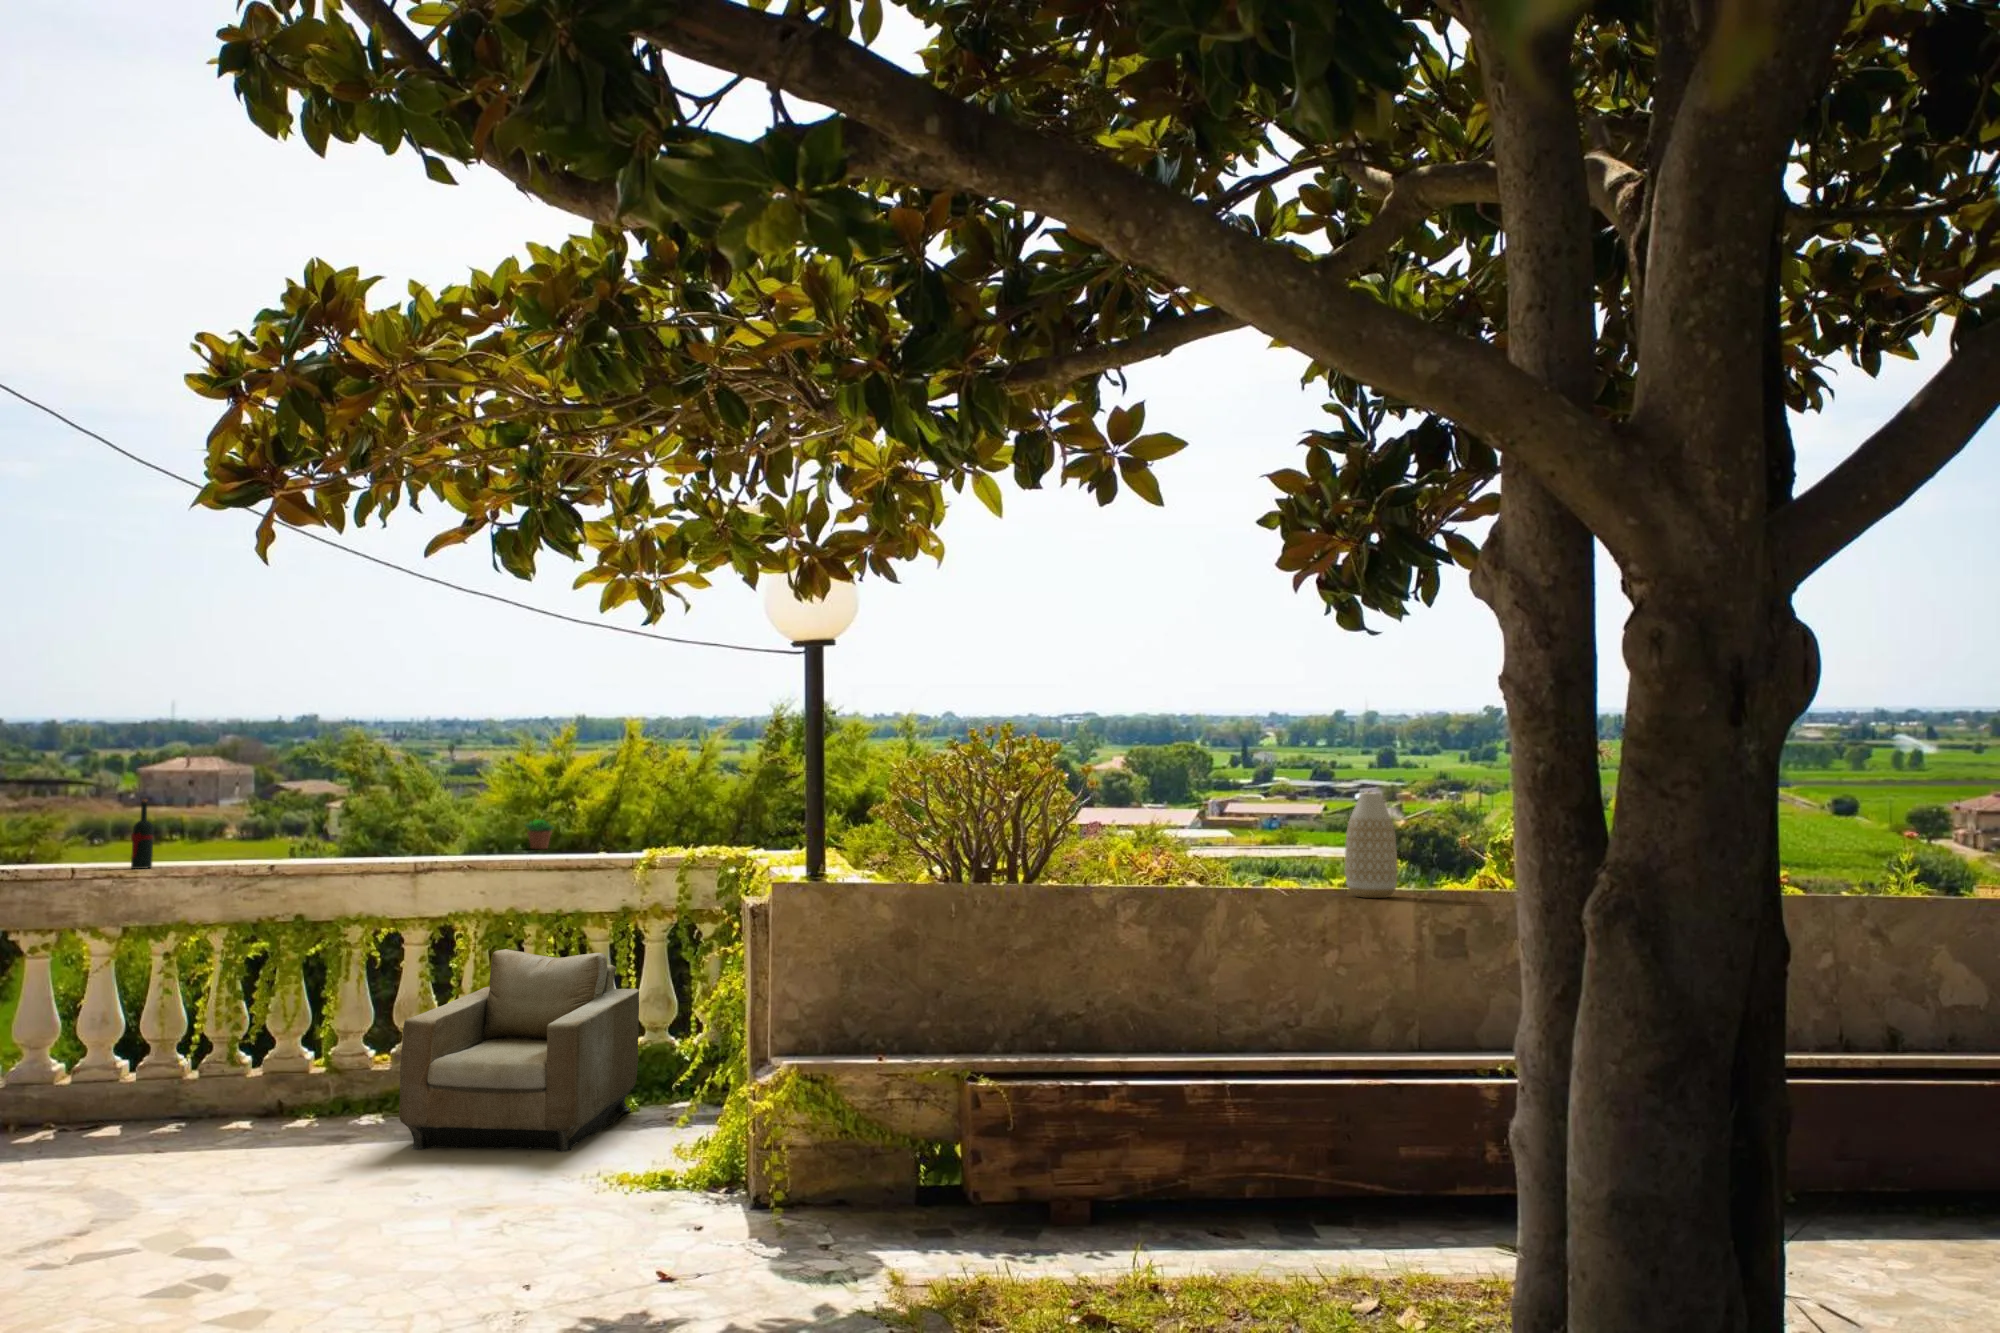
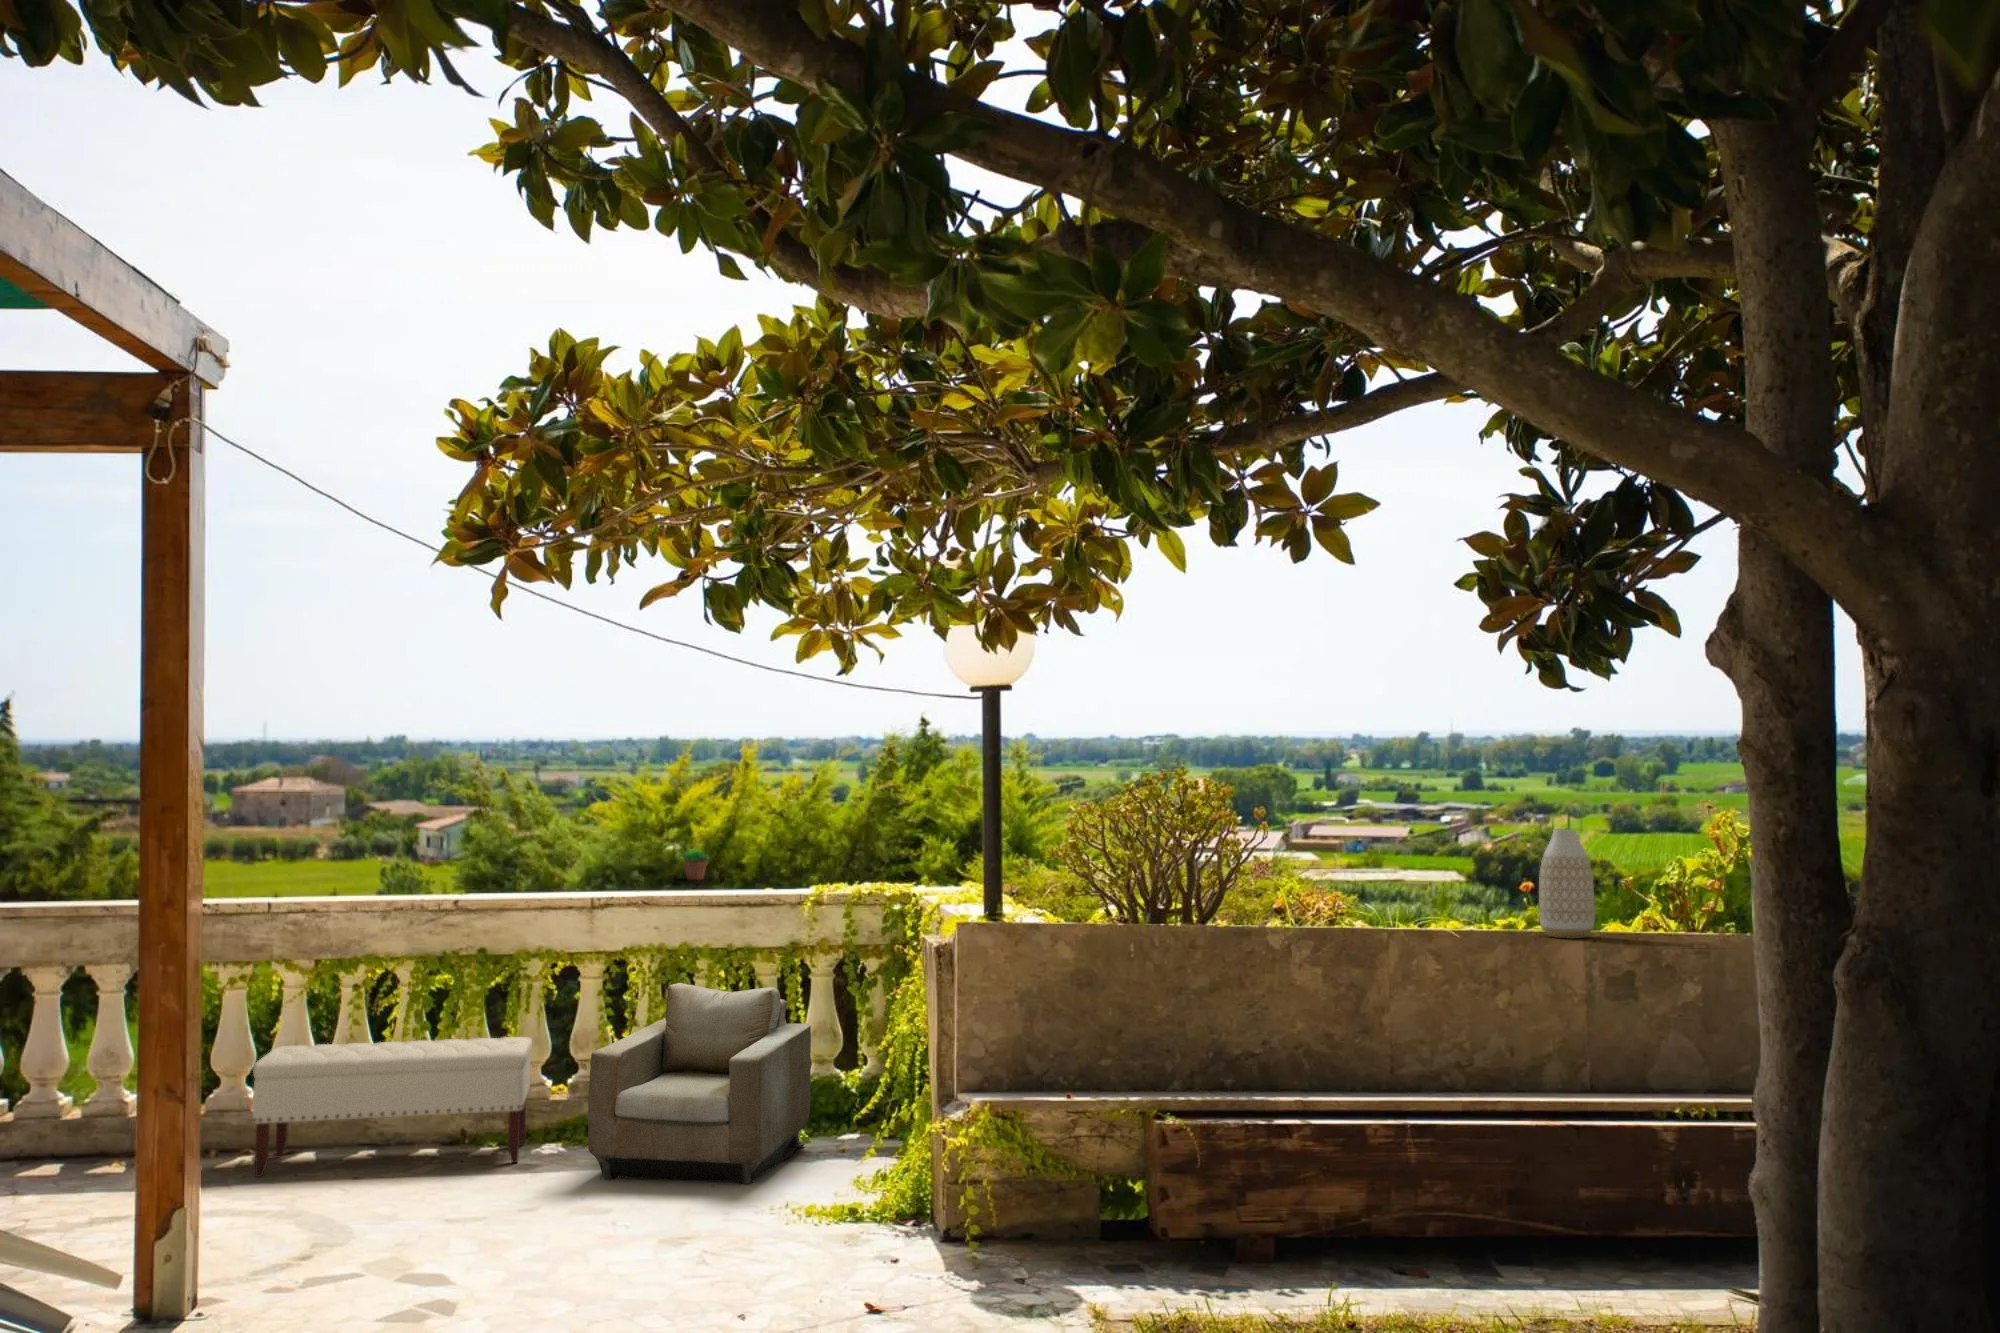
wine bottle: present [131,799,154,869] -> none [323,834,343,902]
bench: none [37,1005,352,1155] -> present [251,1037,532,1177]

